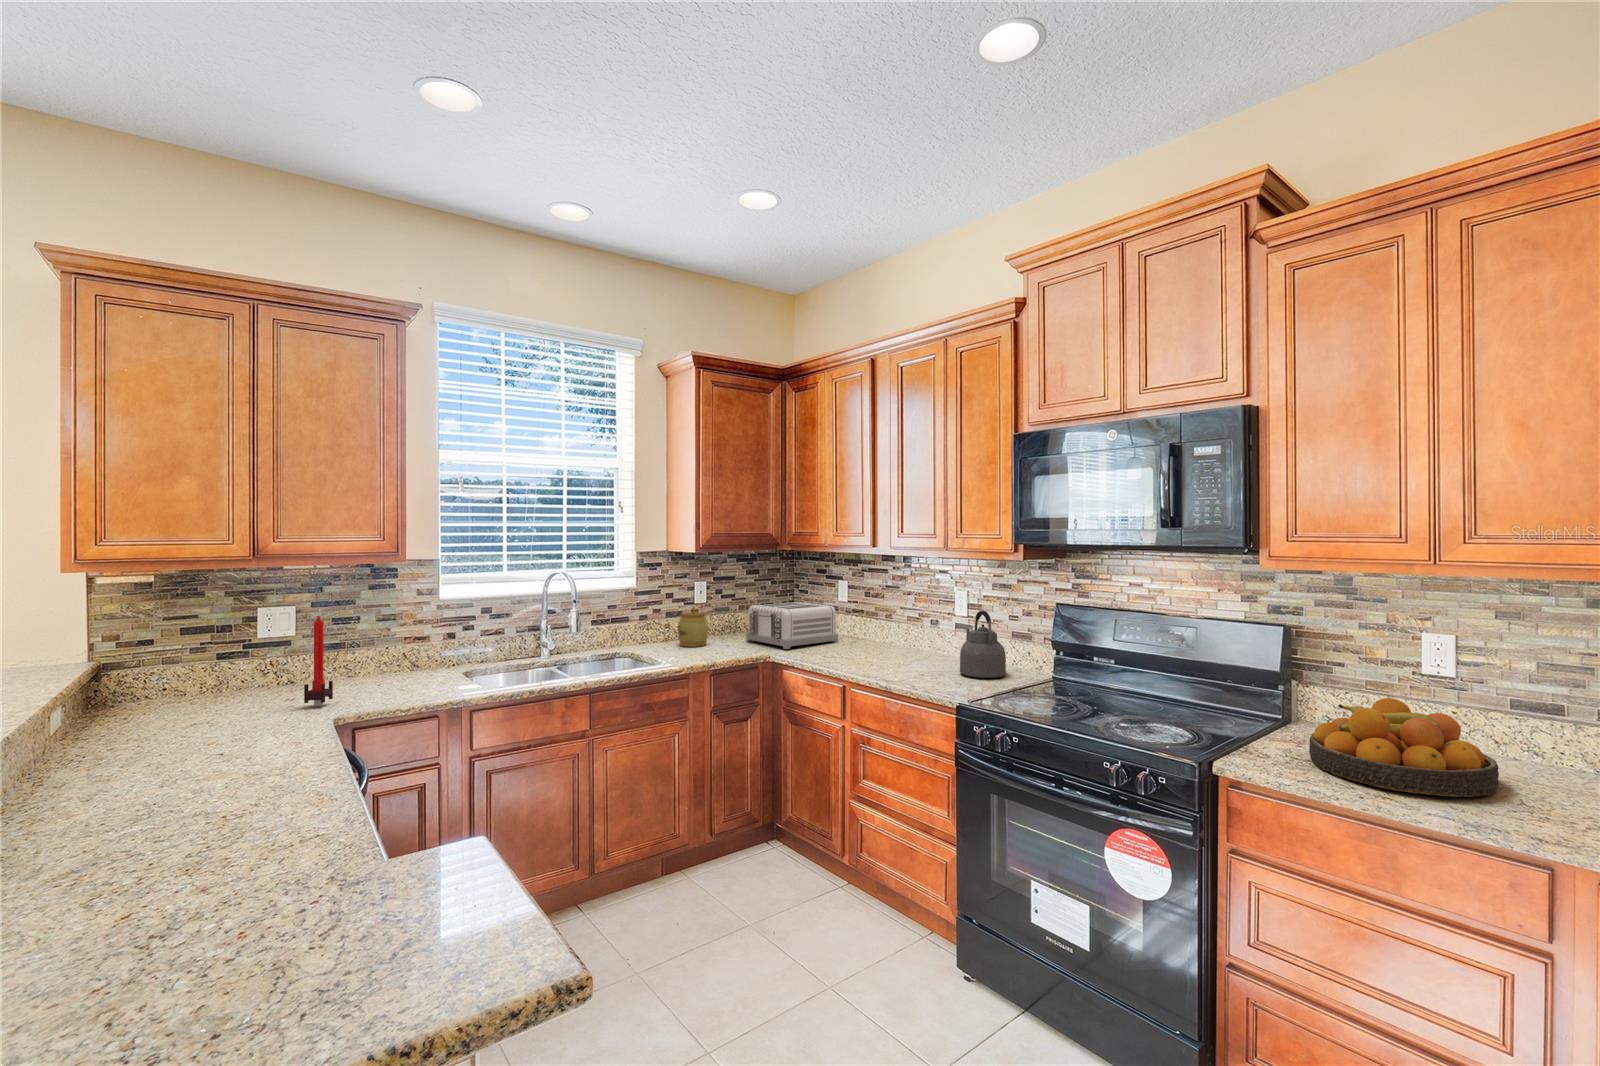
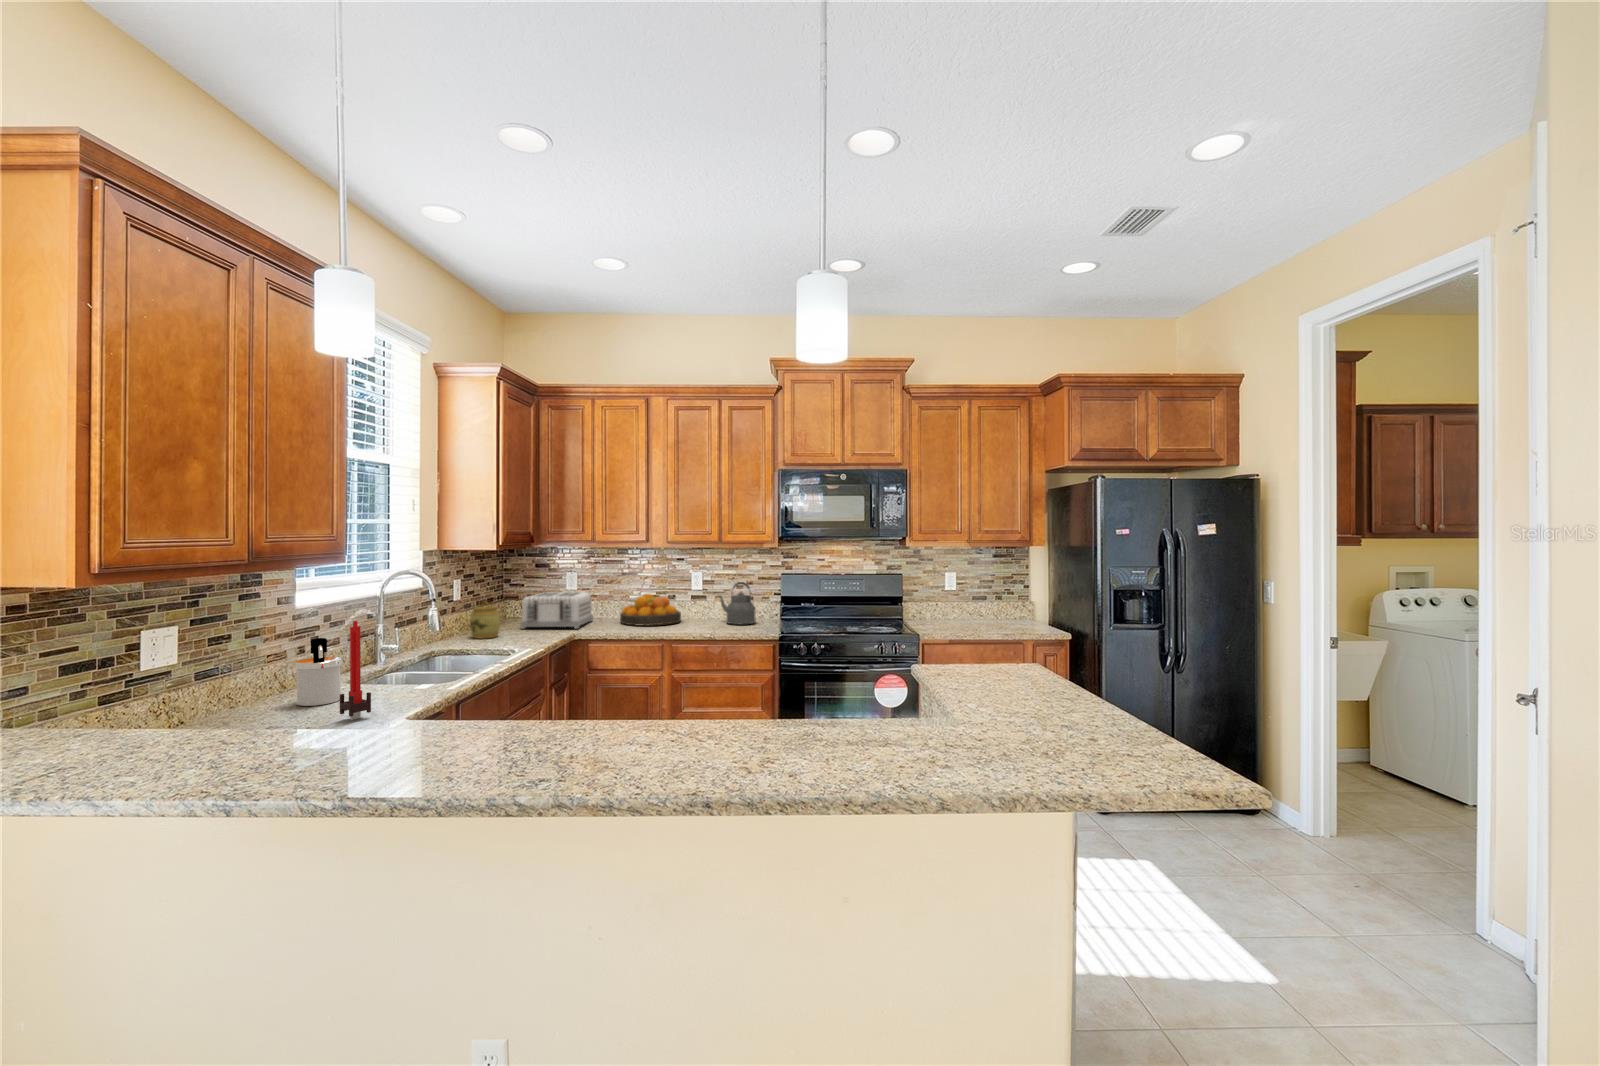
soap dispenser: none [349,628,401,688] -> present [295,638,342,706]
fruit bowl: present [1309,698,1499,797] -> present [620,594,681,626]

